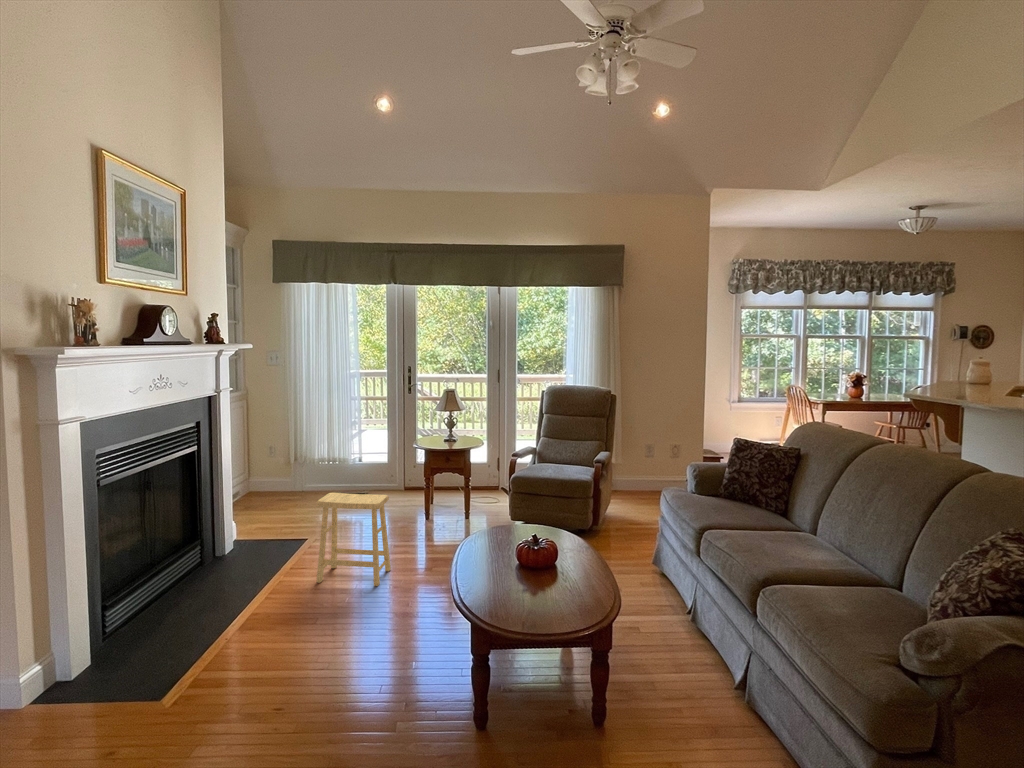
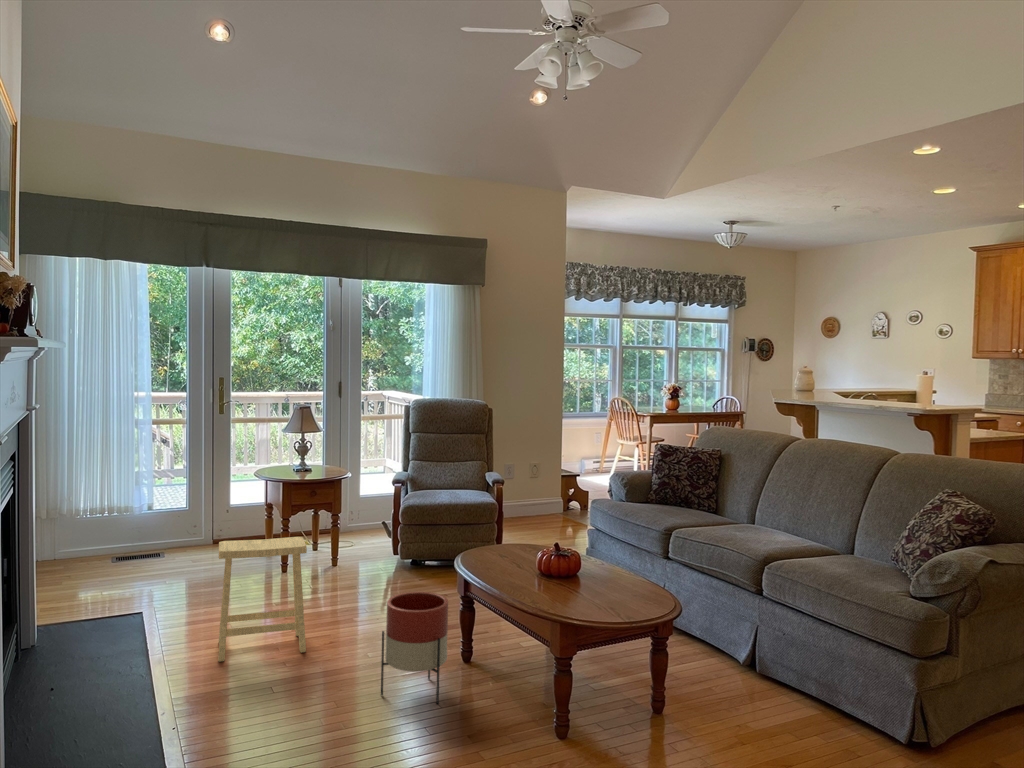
planter: none [388,555,442,655] -> present [381,592,448,704]

